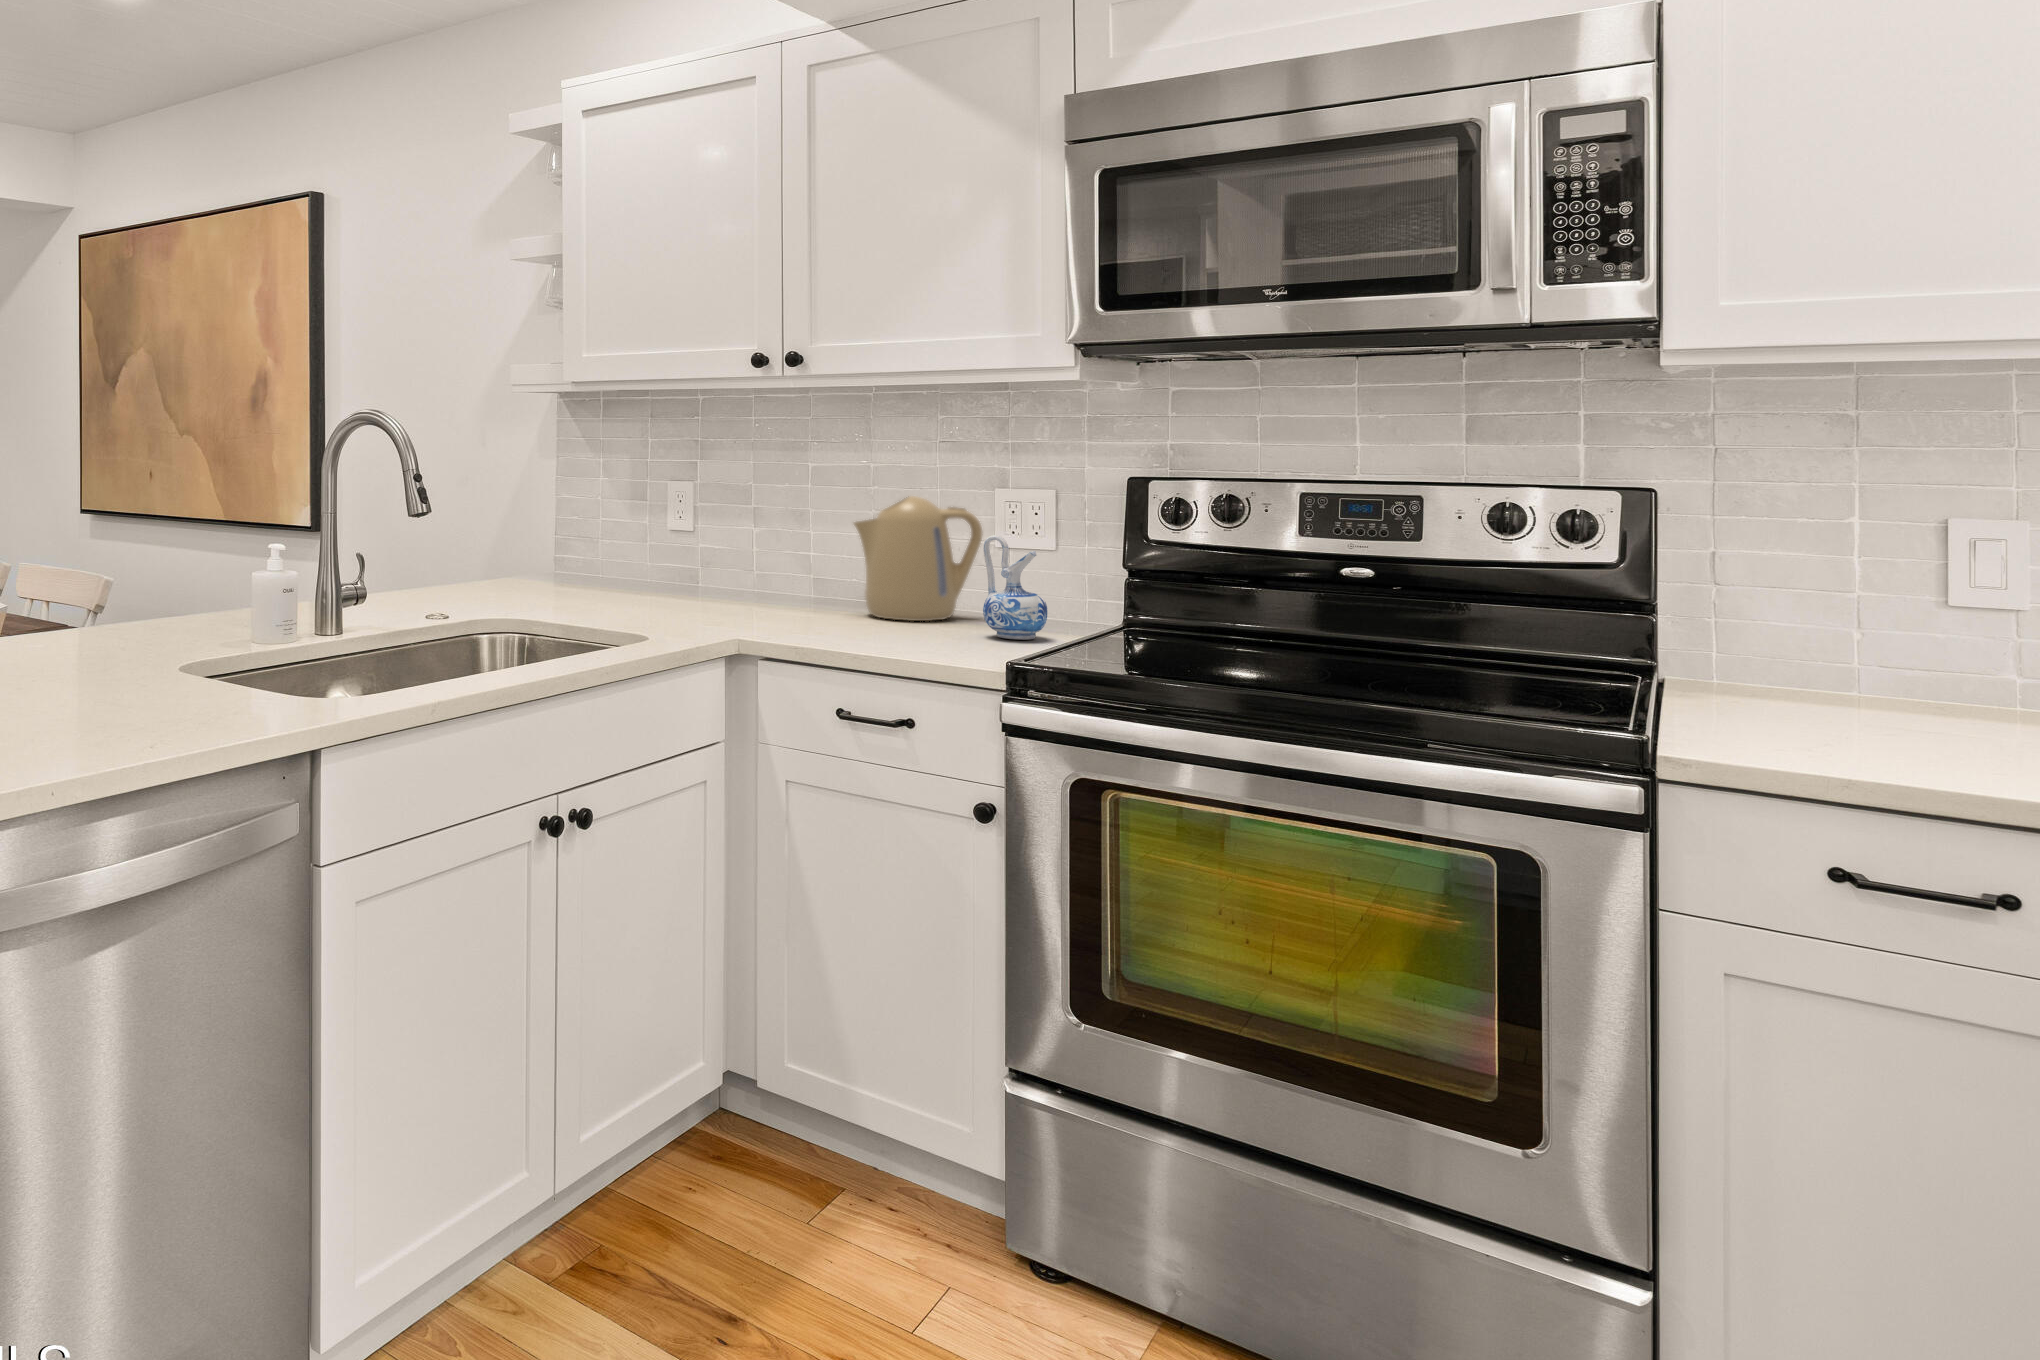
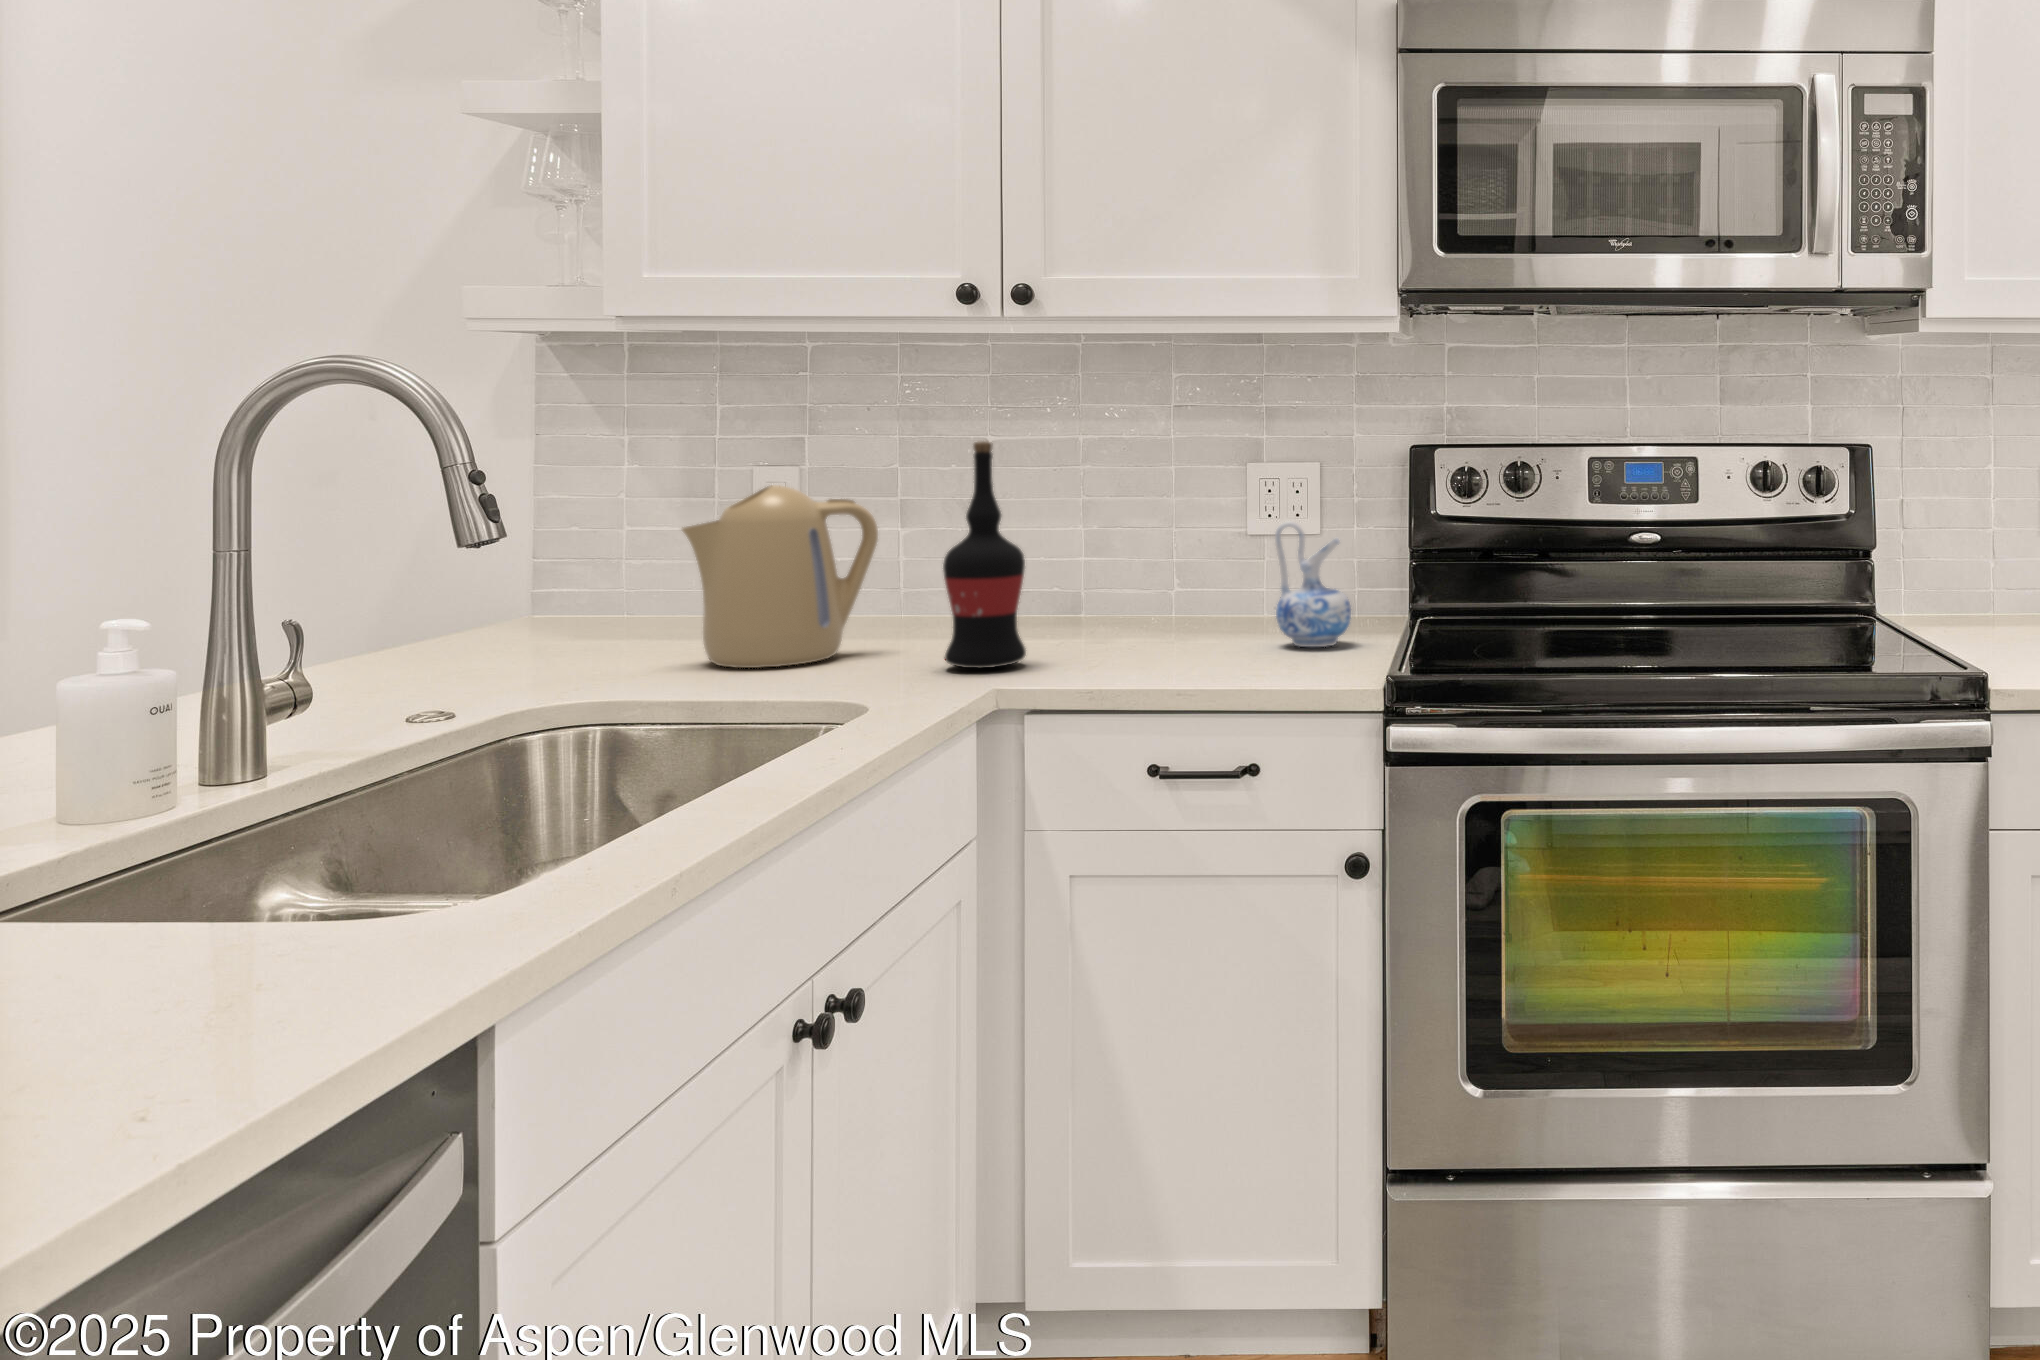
wine bottle: none [729,466,787,626] -> present [943,441,1026,668]
kettle: present [854,496,983,621] -> present [682,485,878,668]

